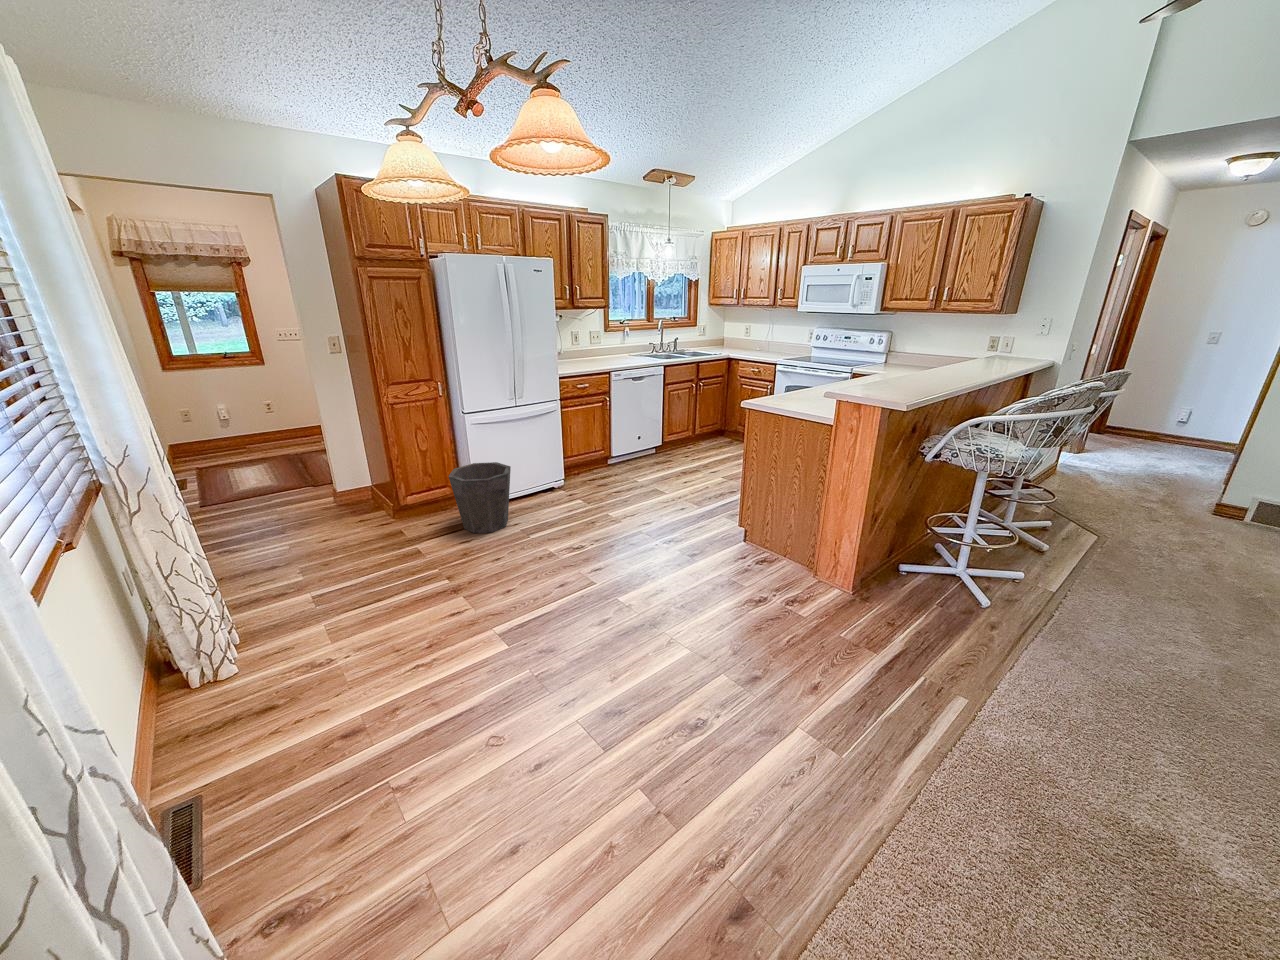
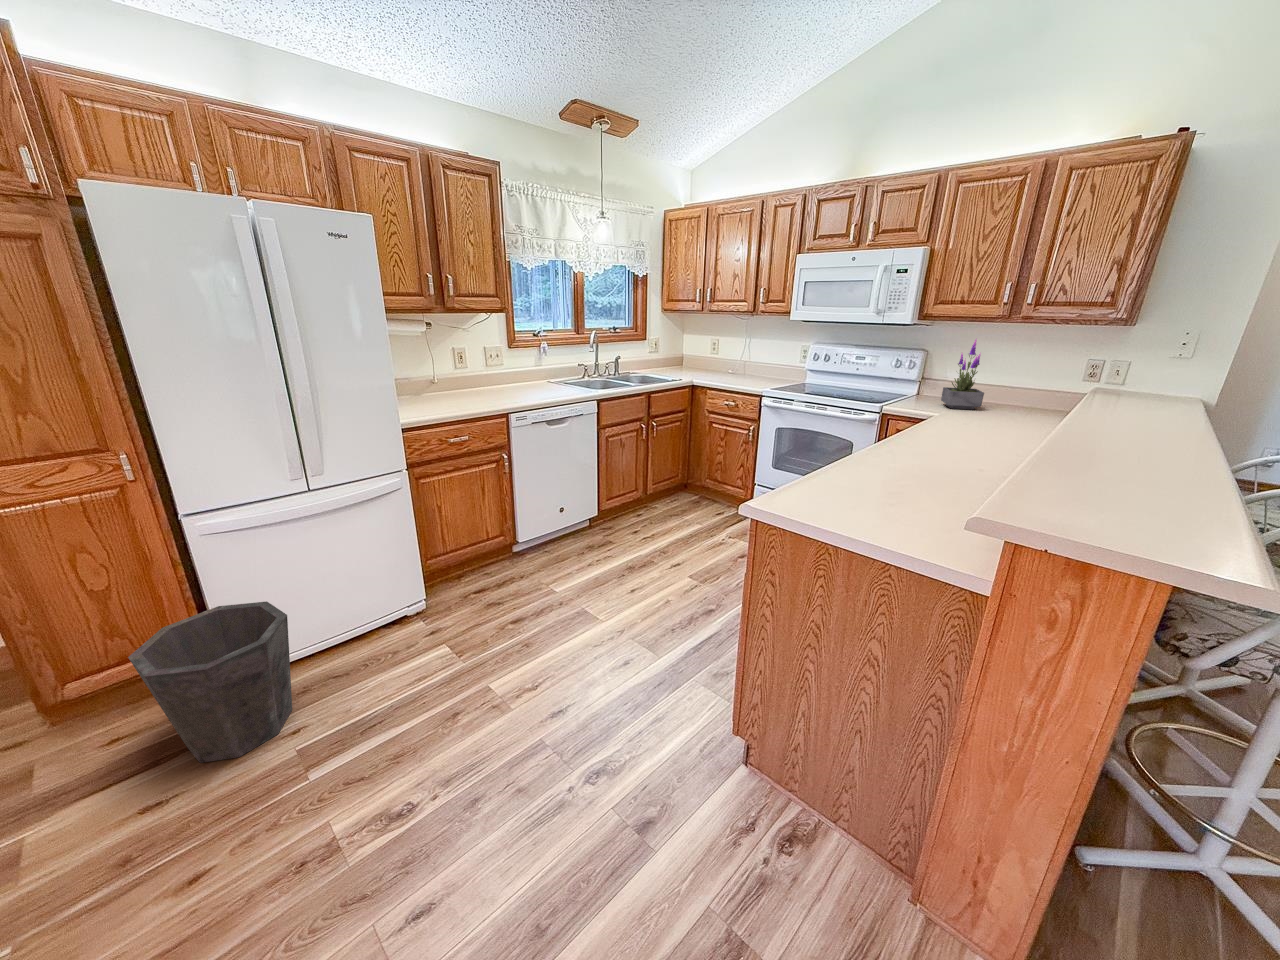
potted plant: none [895,322,919,370] -> present [941,339,984,410]

